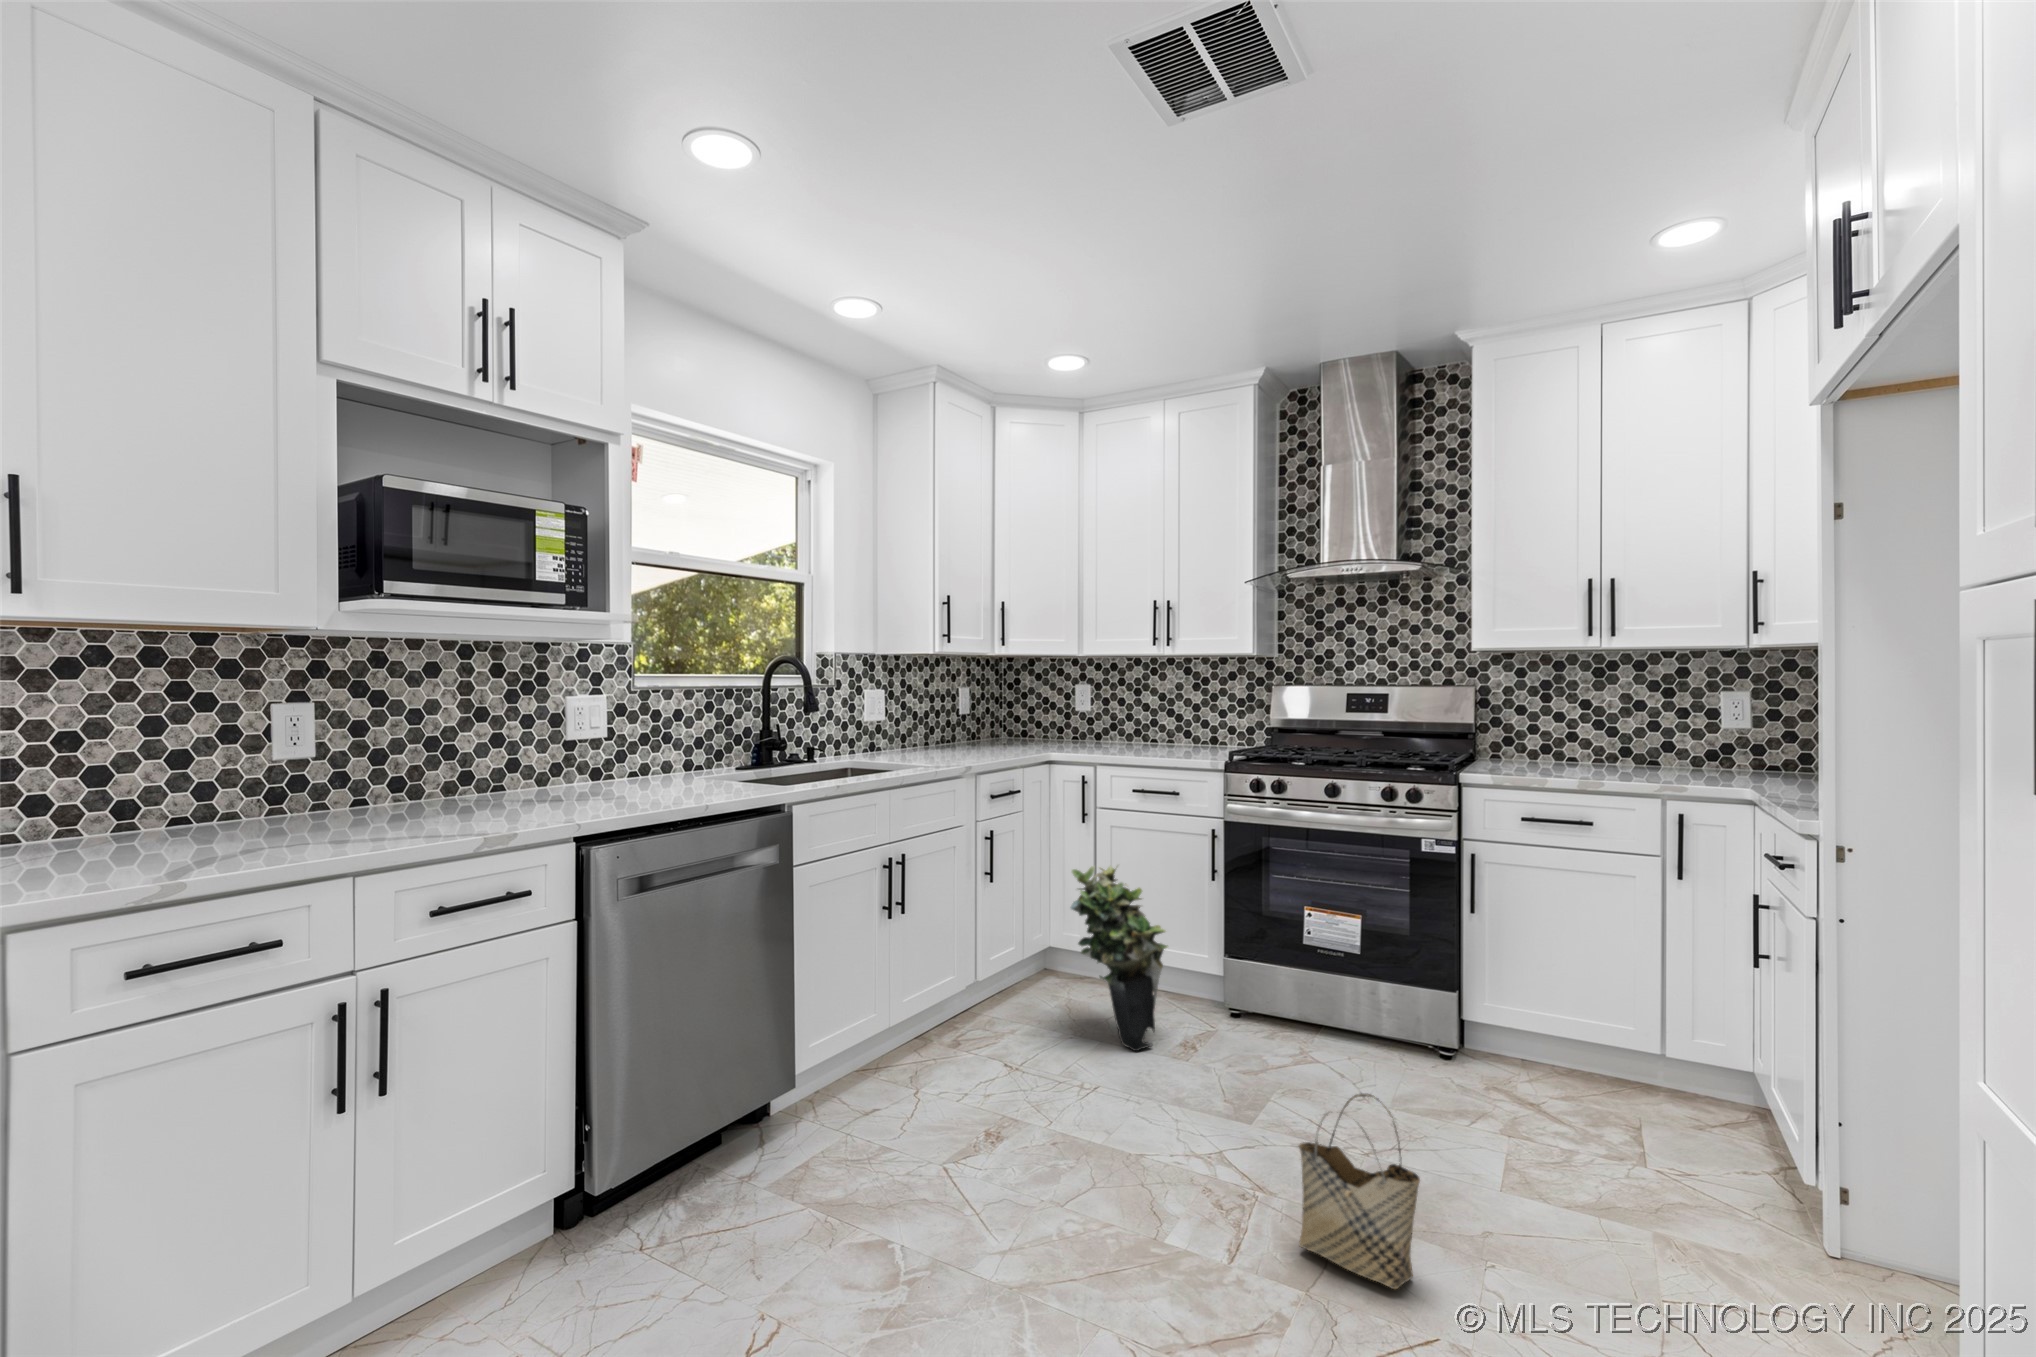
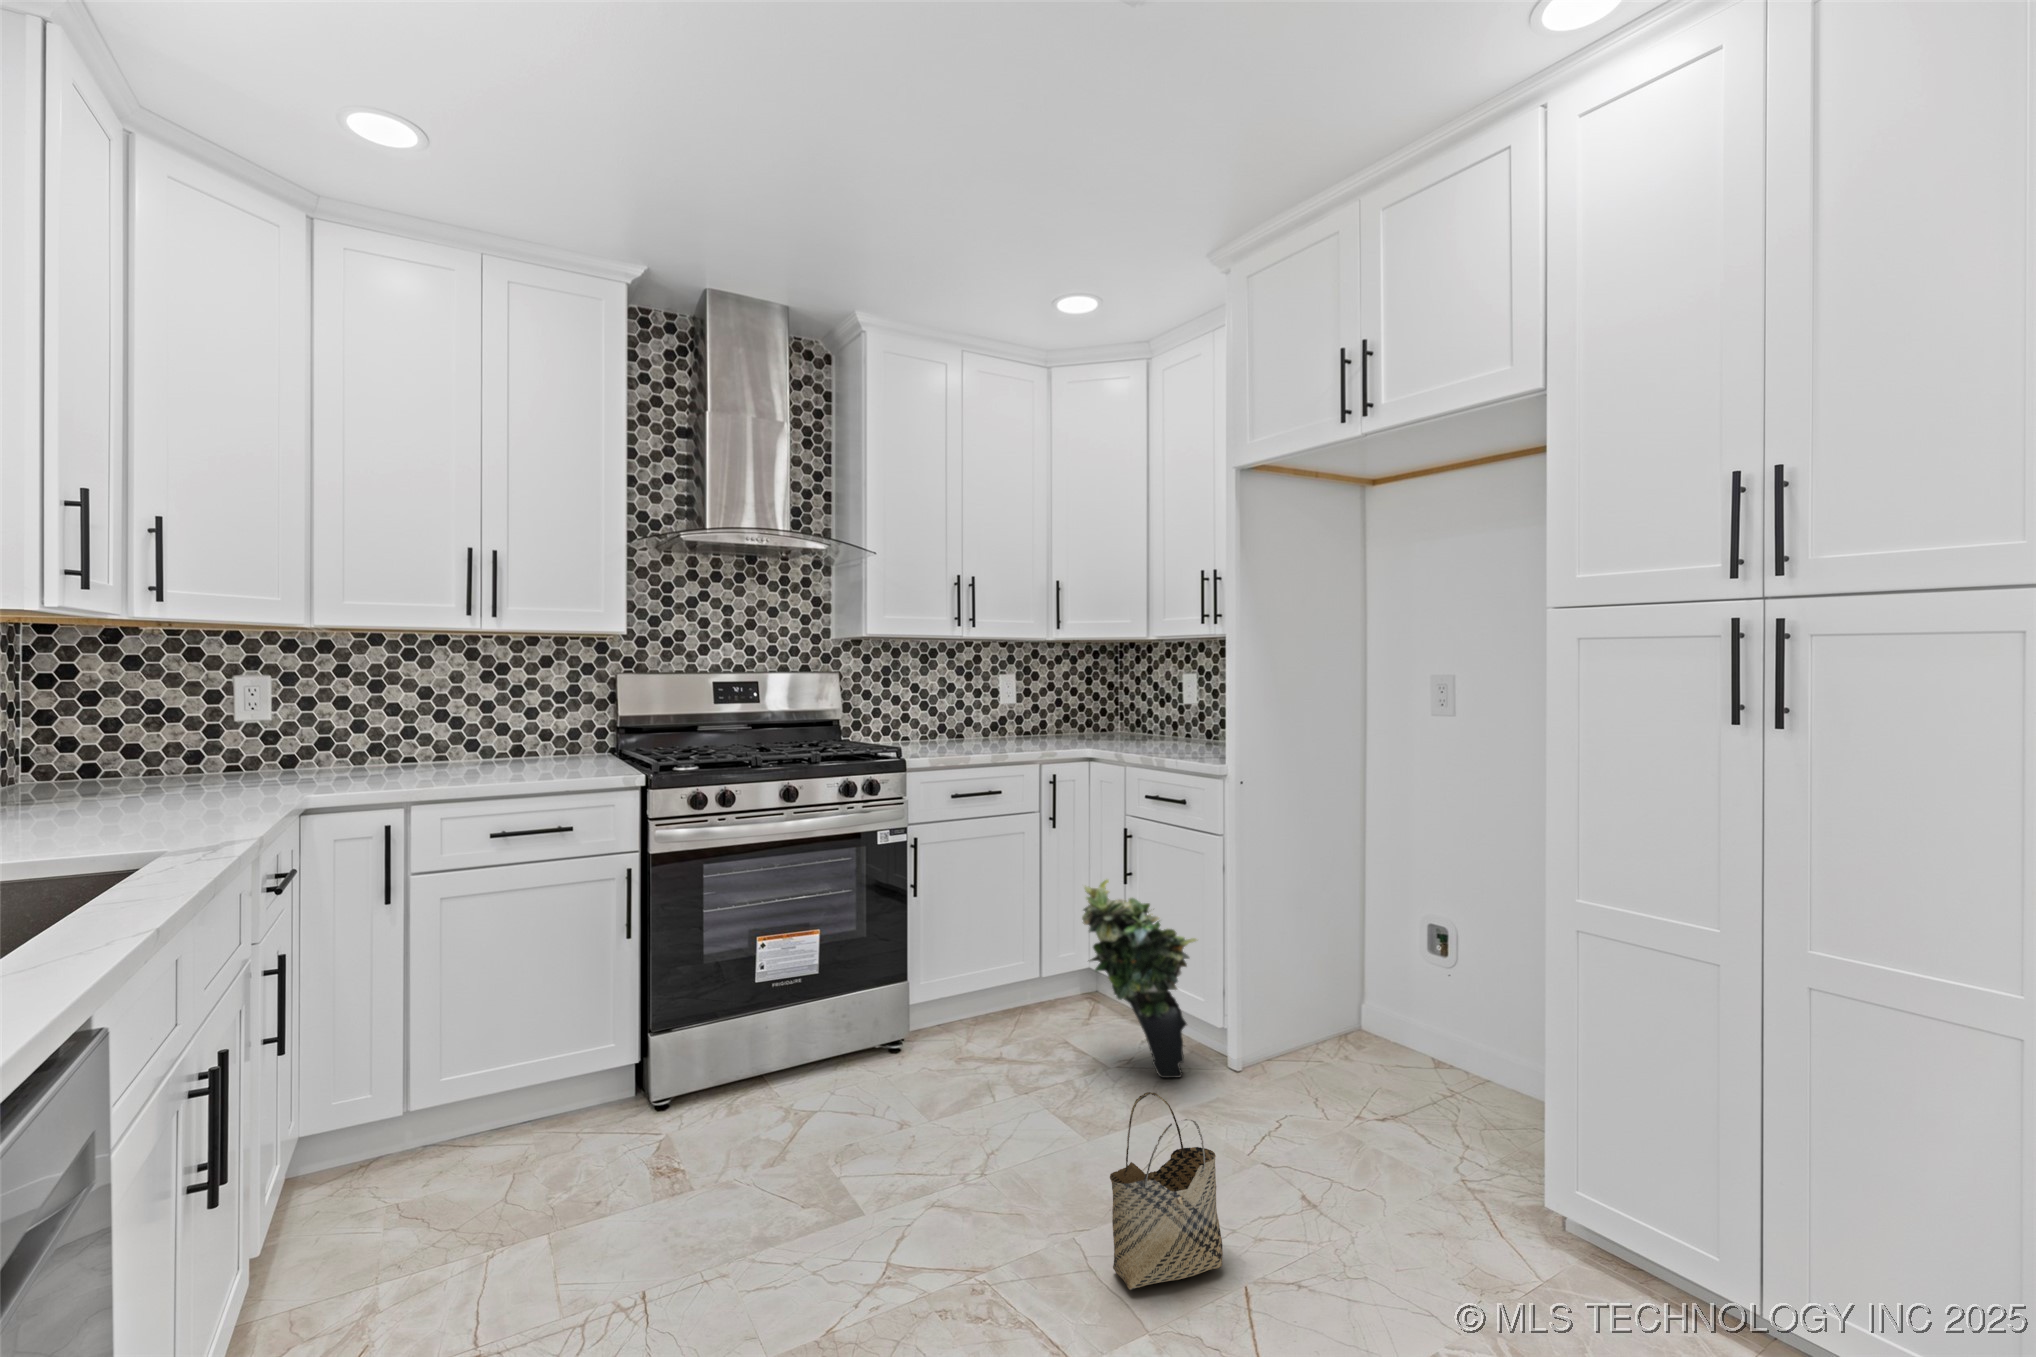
potted plant: present [1070,866,1167,1051] -> present [1082,880,1197,1078]

